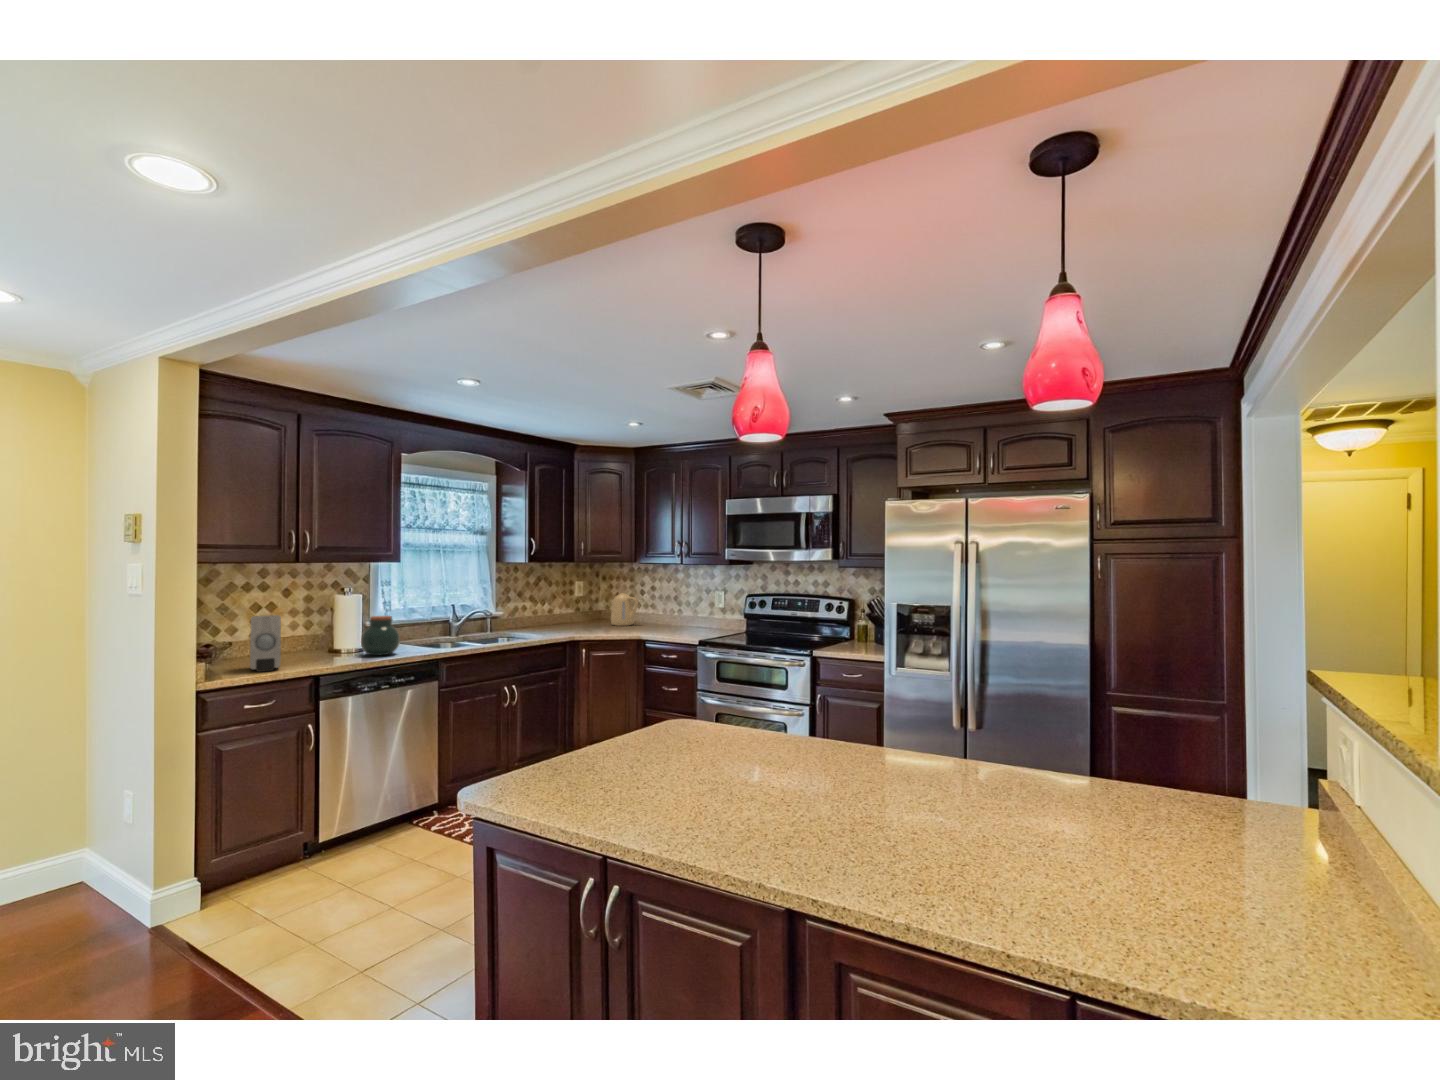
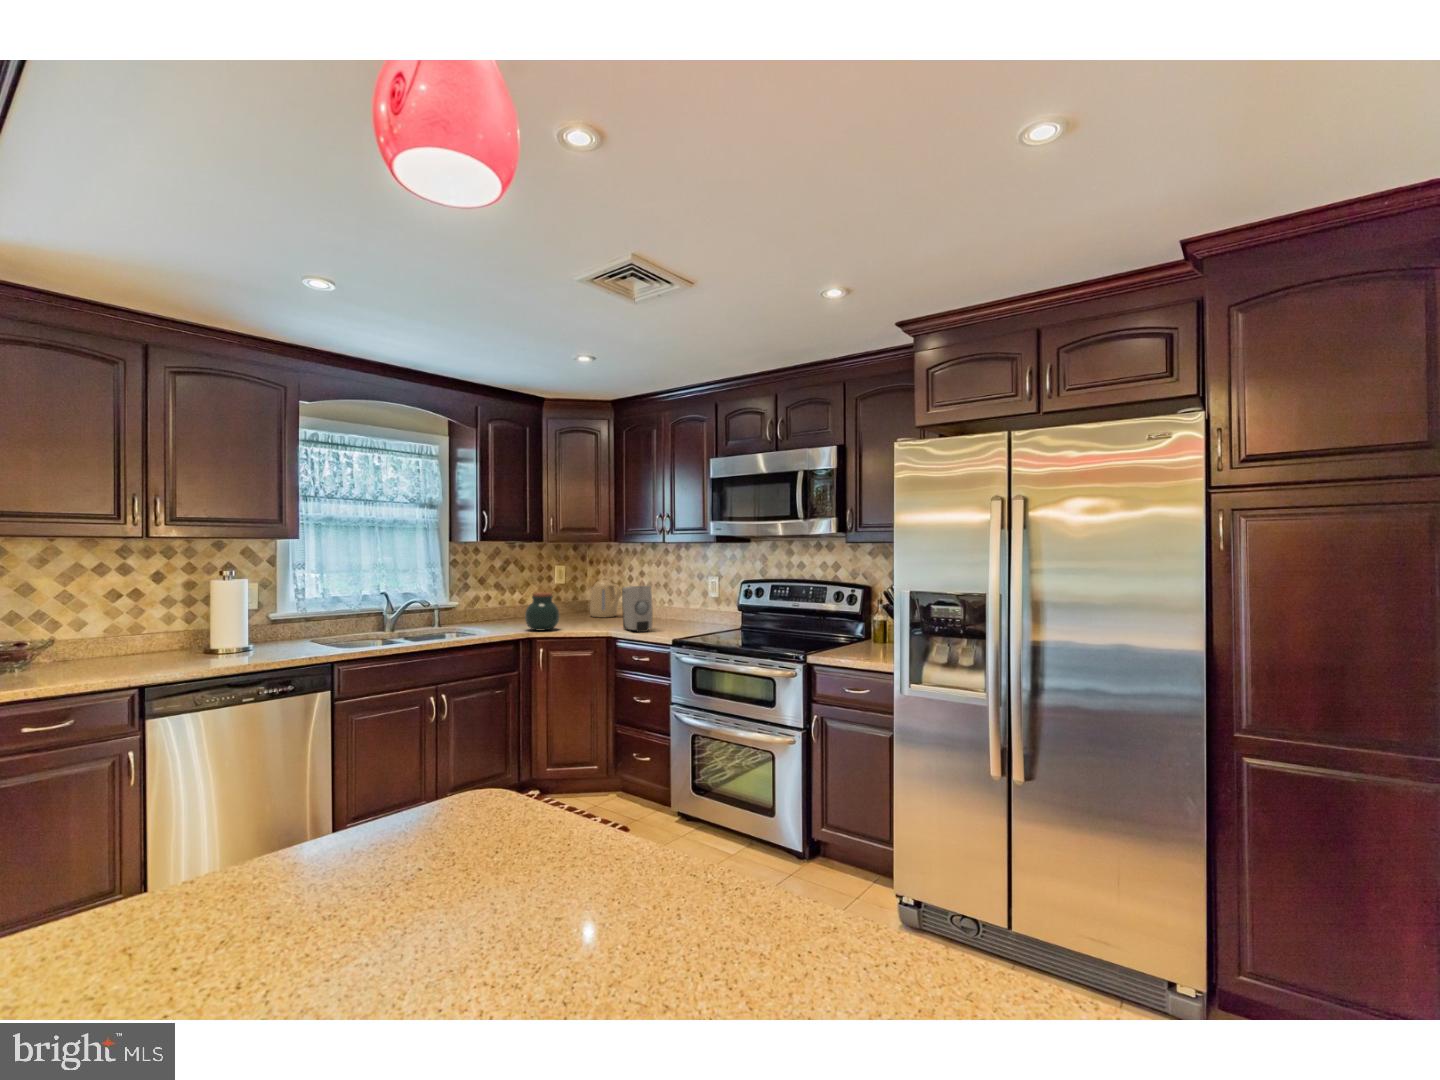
soap dispenser: present [250,615,281,672] -> present [622,586,653,632]
jar: present [361,616,400,655] -> present [525,593,560,631]

